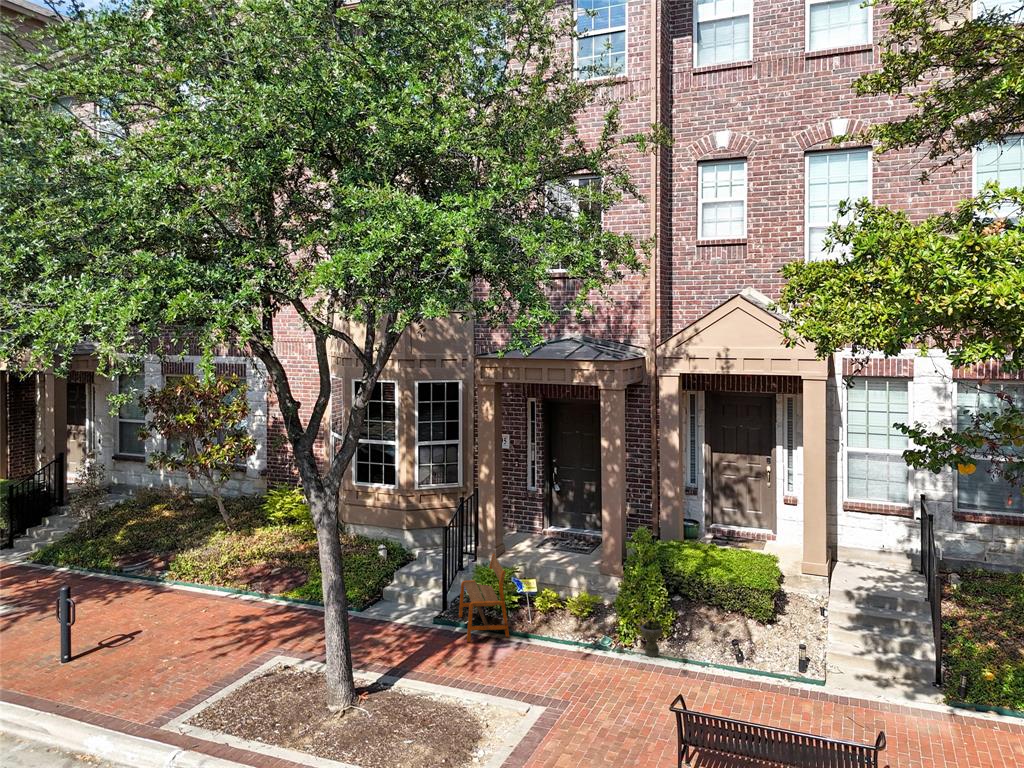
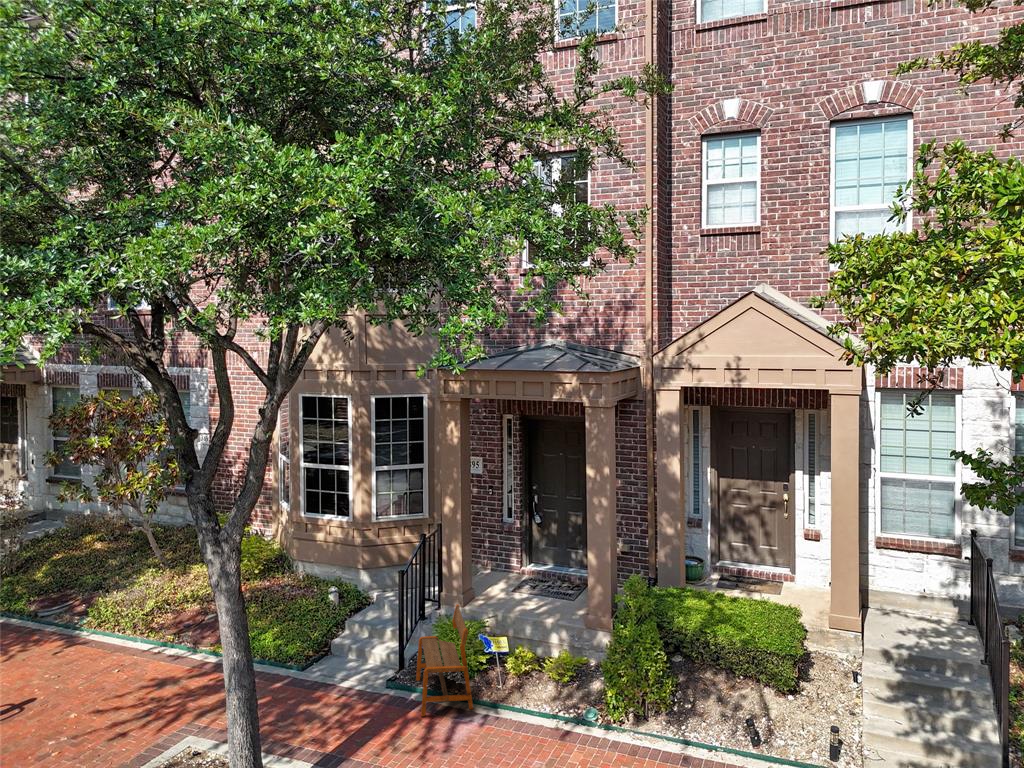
planter: present [641,620,662,657] -> none [632,691,658,739]

